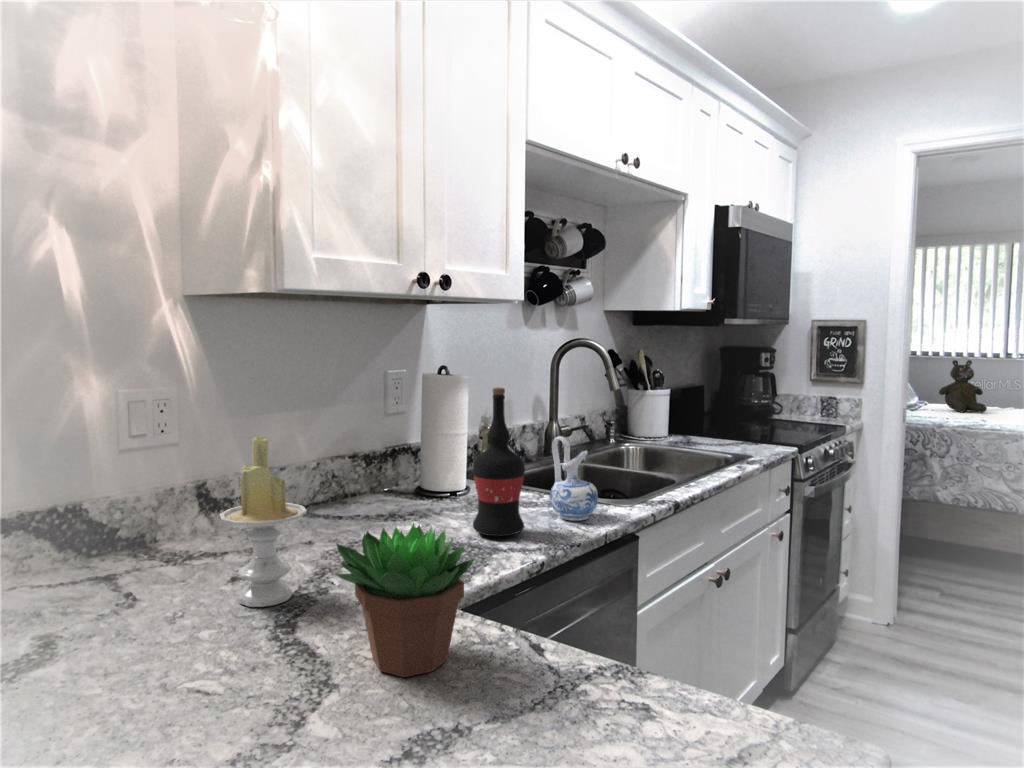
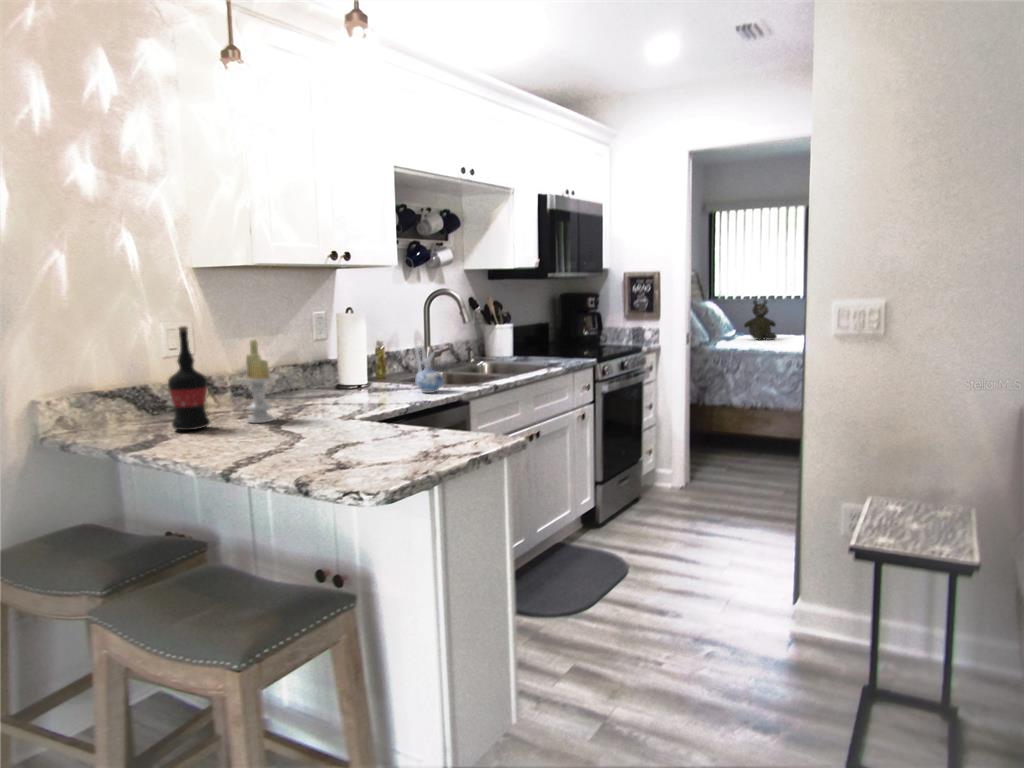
wine bottle: present [473,387,525,536] -> present [168,326,210,430]
succulent plant: present [336,523,474,677] -> none [300,369,363,434]

